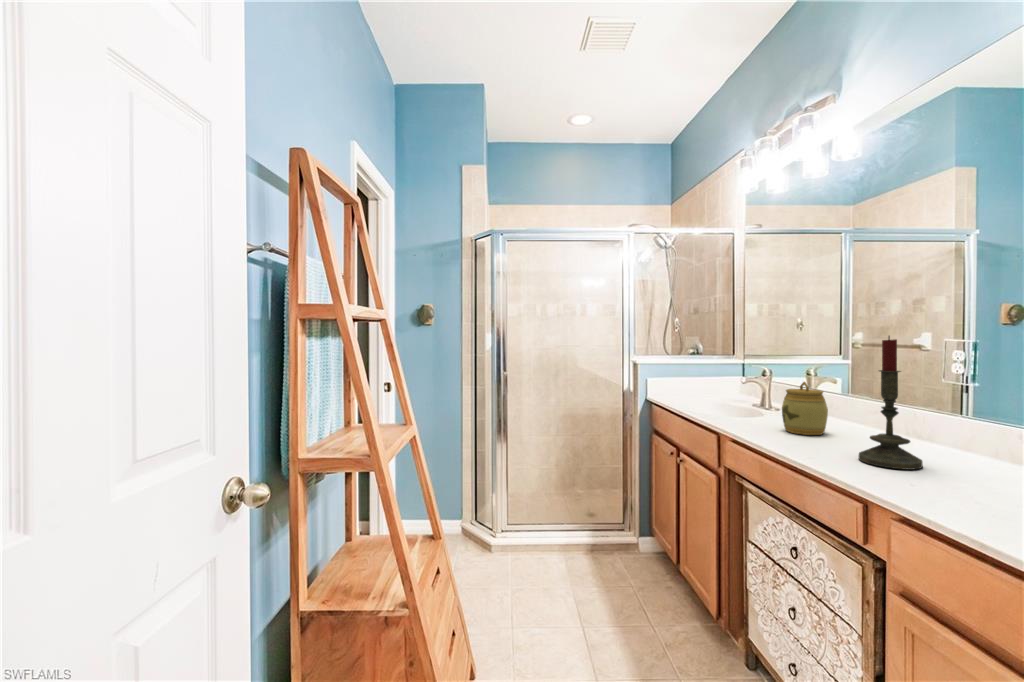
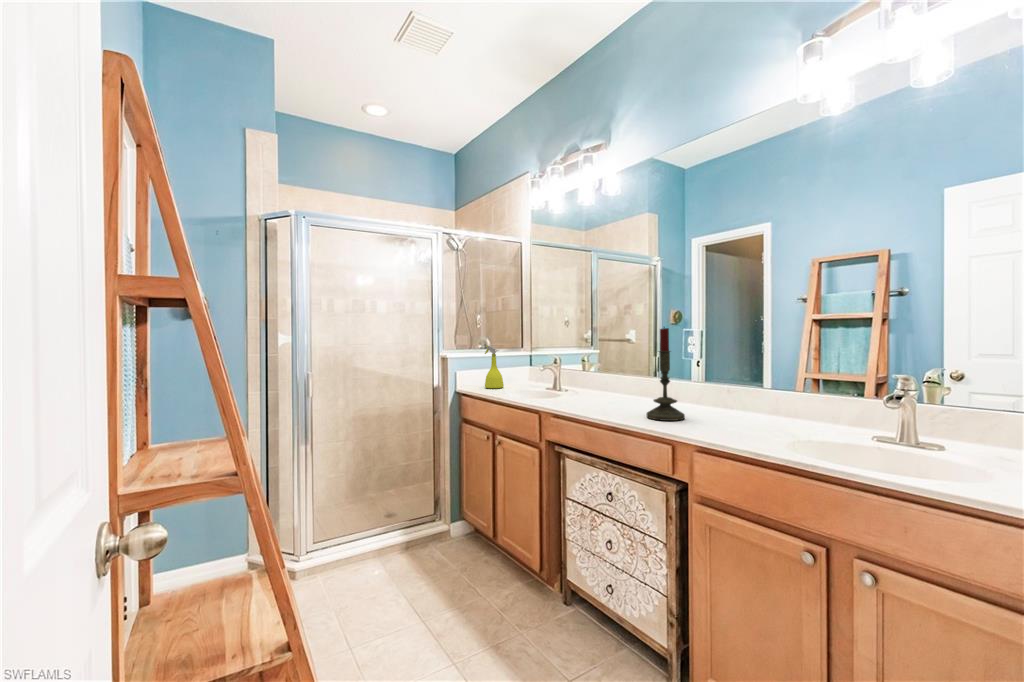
spray bottle: none [680,351,702,399] -> present [485,345,504,389]
jar: present [782,382,828,435] -> none [584,364,614,406]

